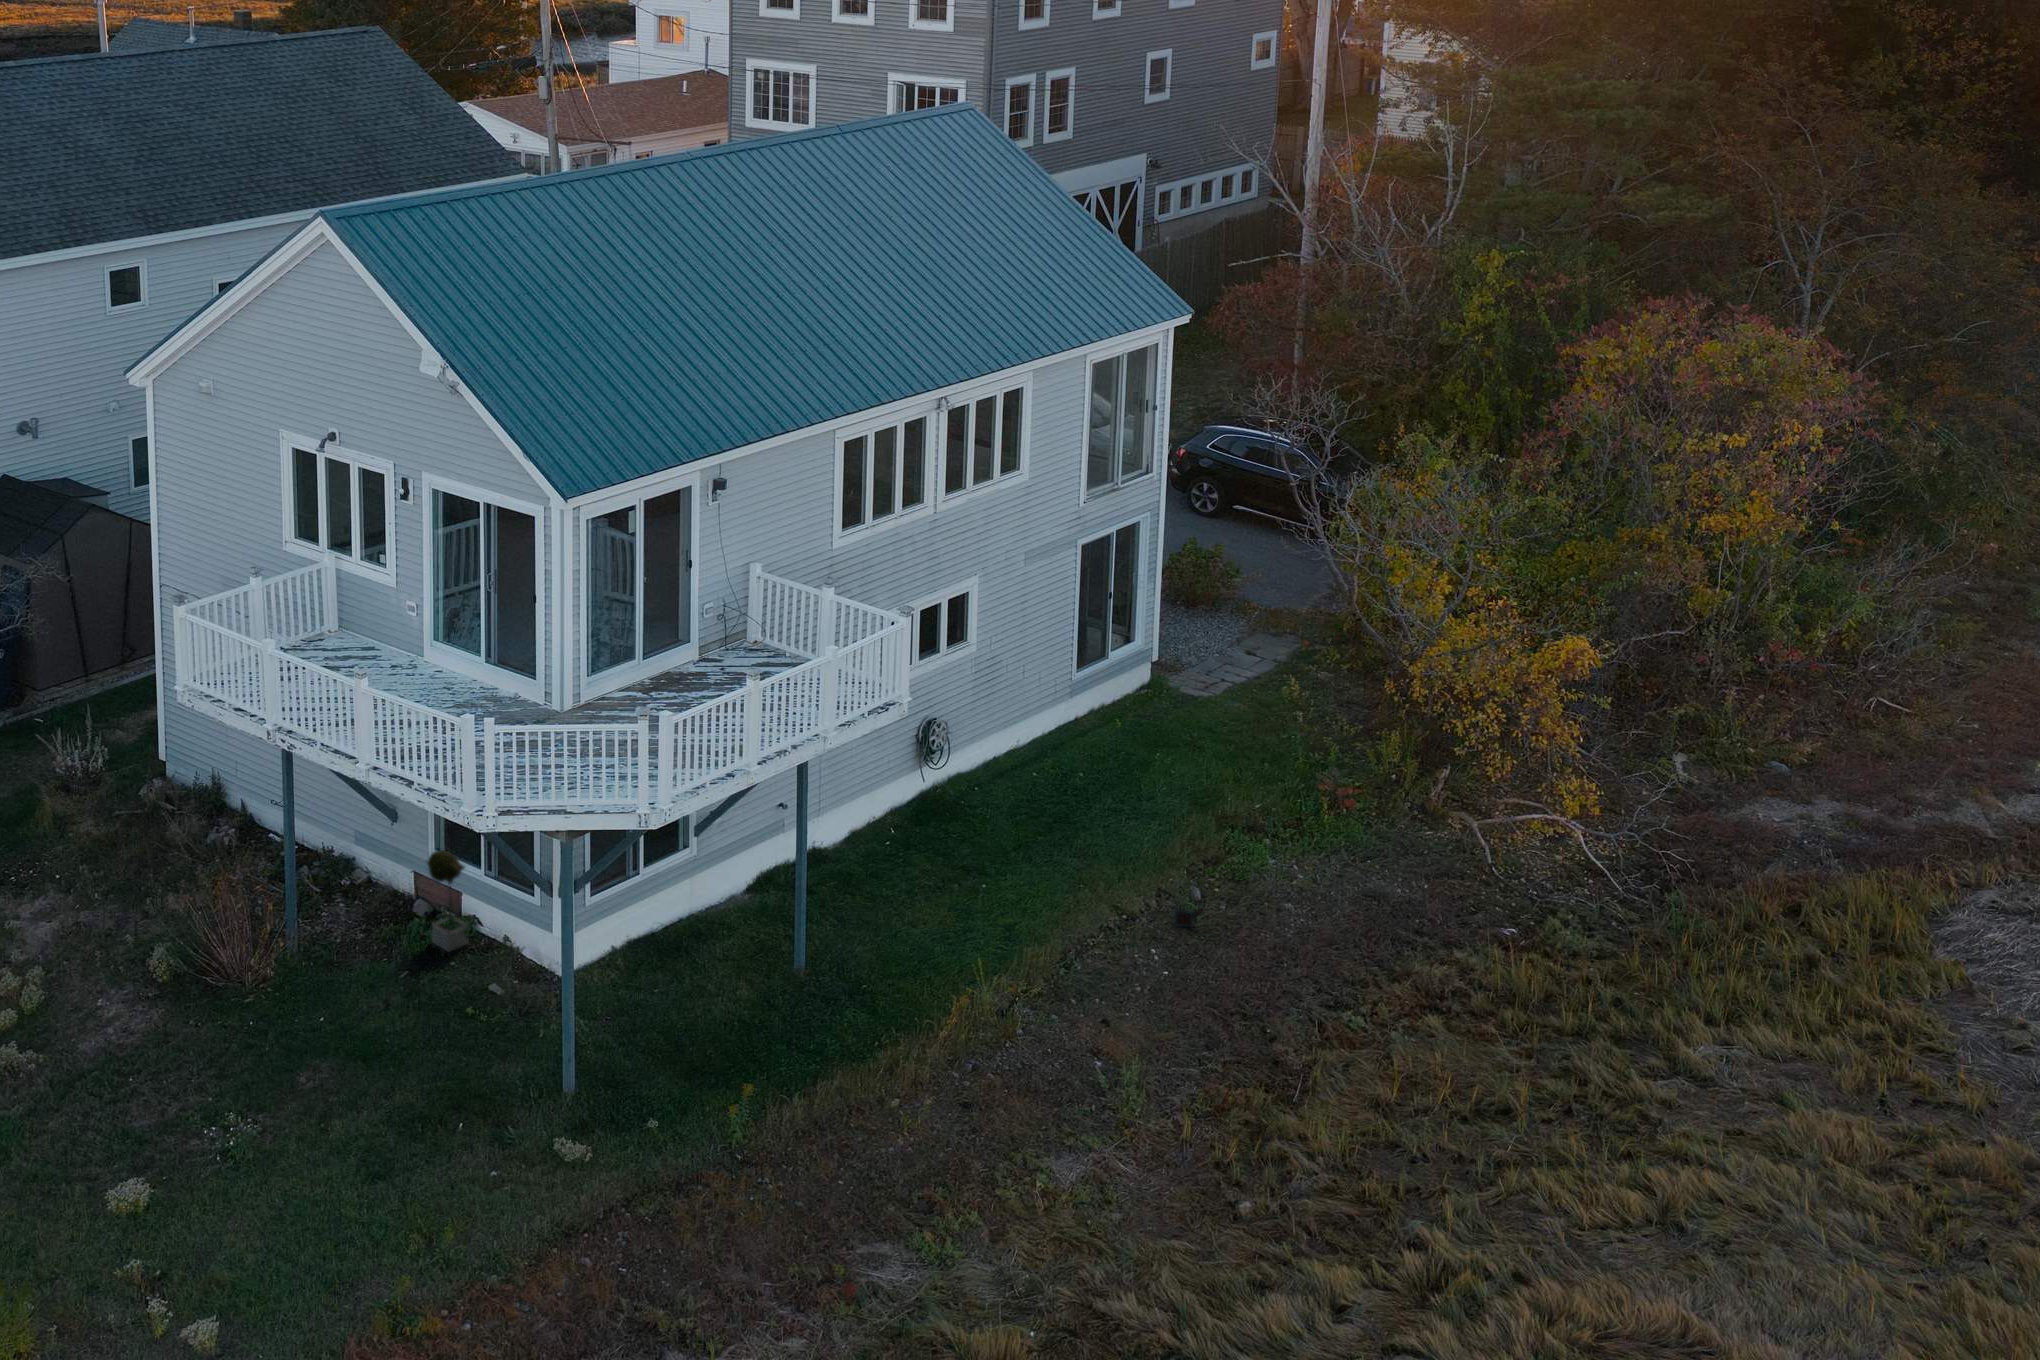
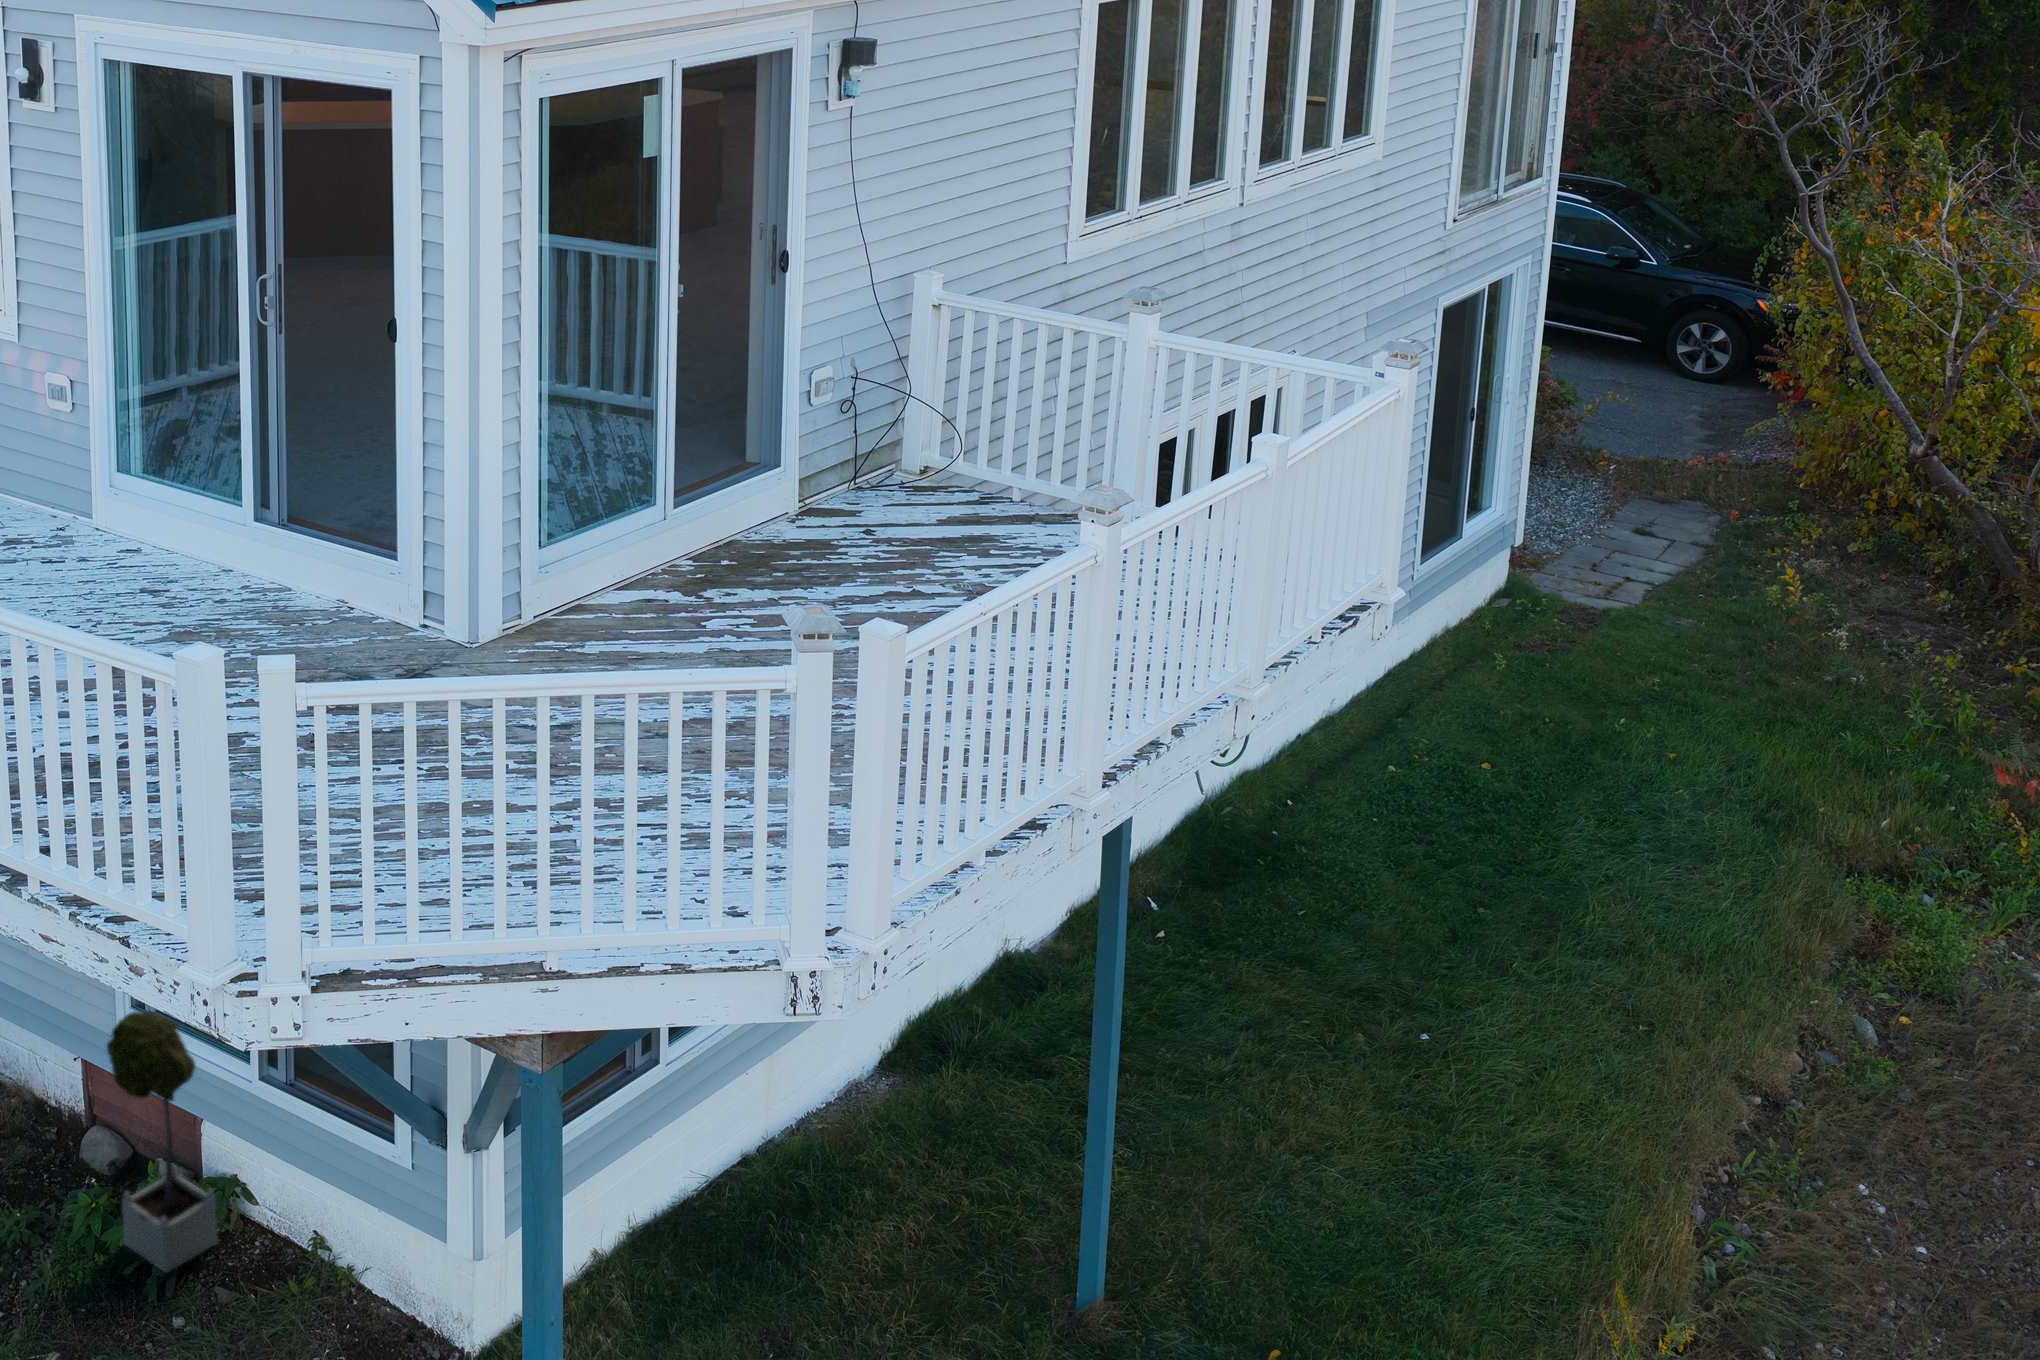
watering can: present [1167,906,1204,927] -> none [1844,1073,1941,1123]

